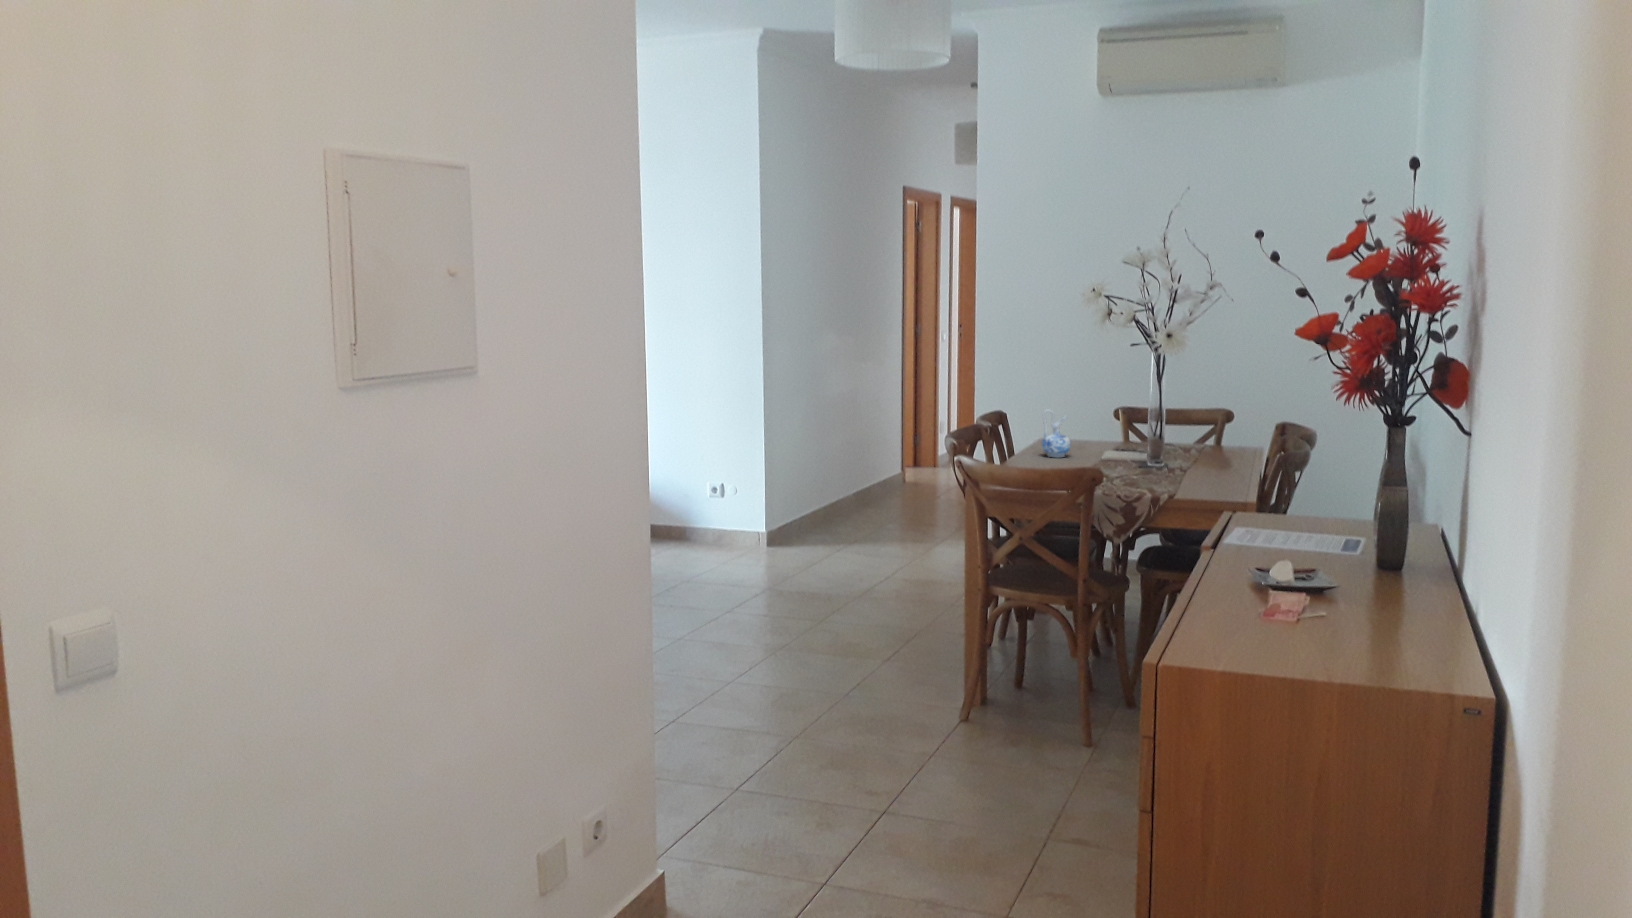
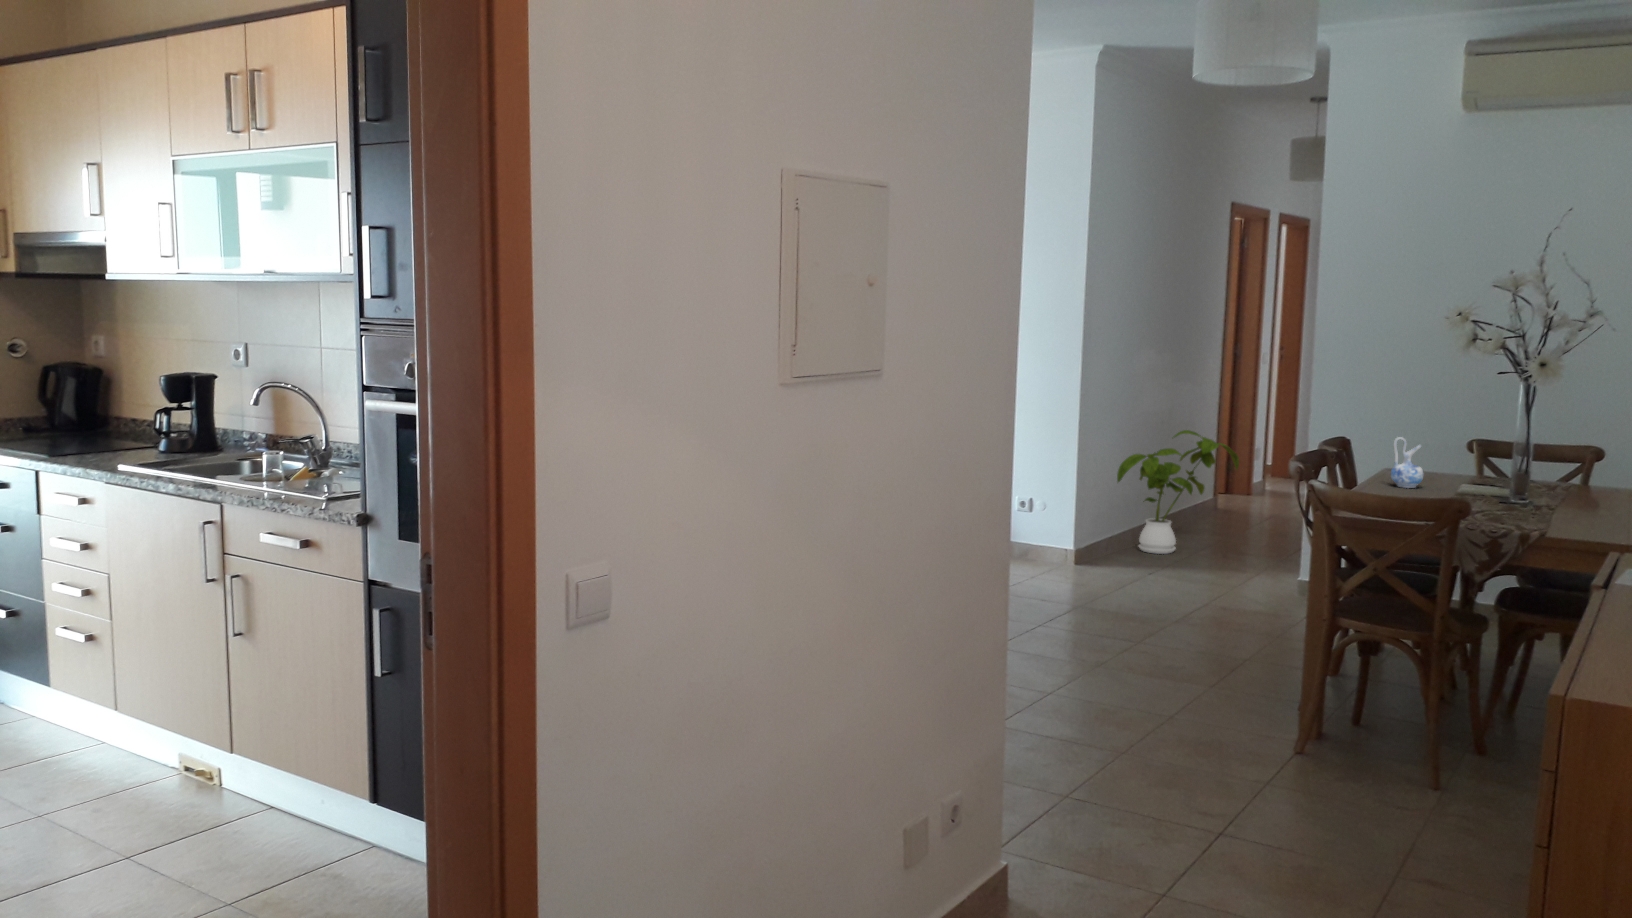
house plant: none [804,409,918,530] -> present [1117,430,1239,554]

